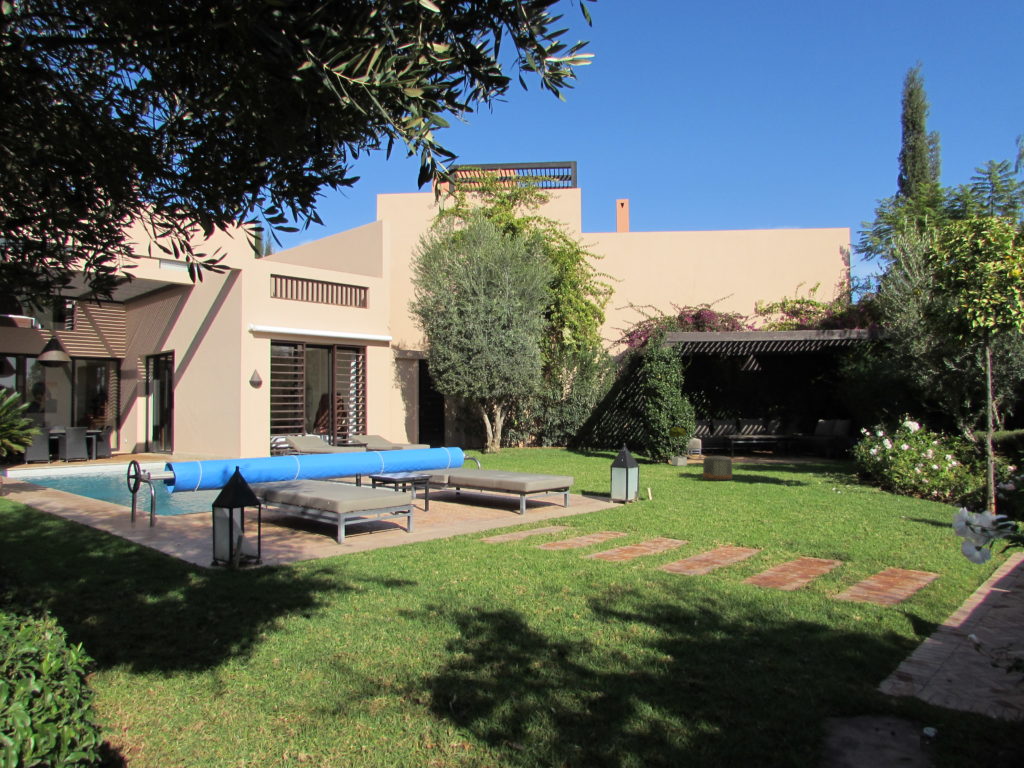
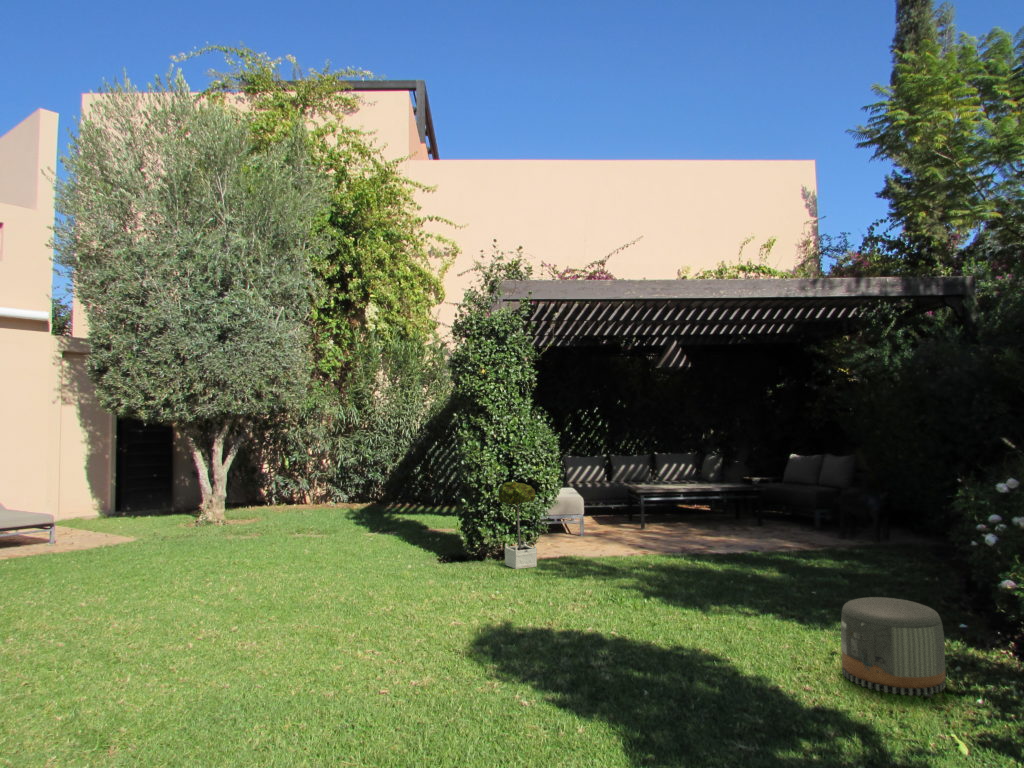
pouf: present [703,456,732,481] -> present [841,597,946,695]

